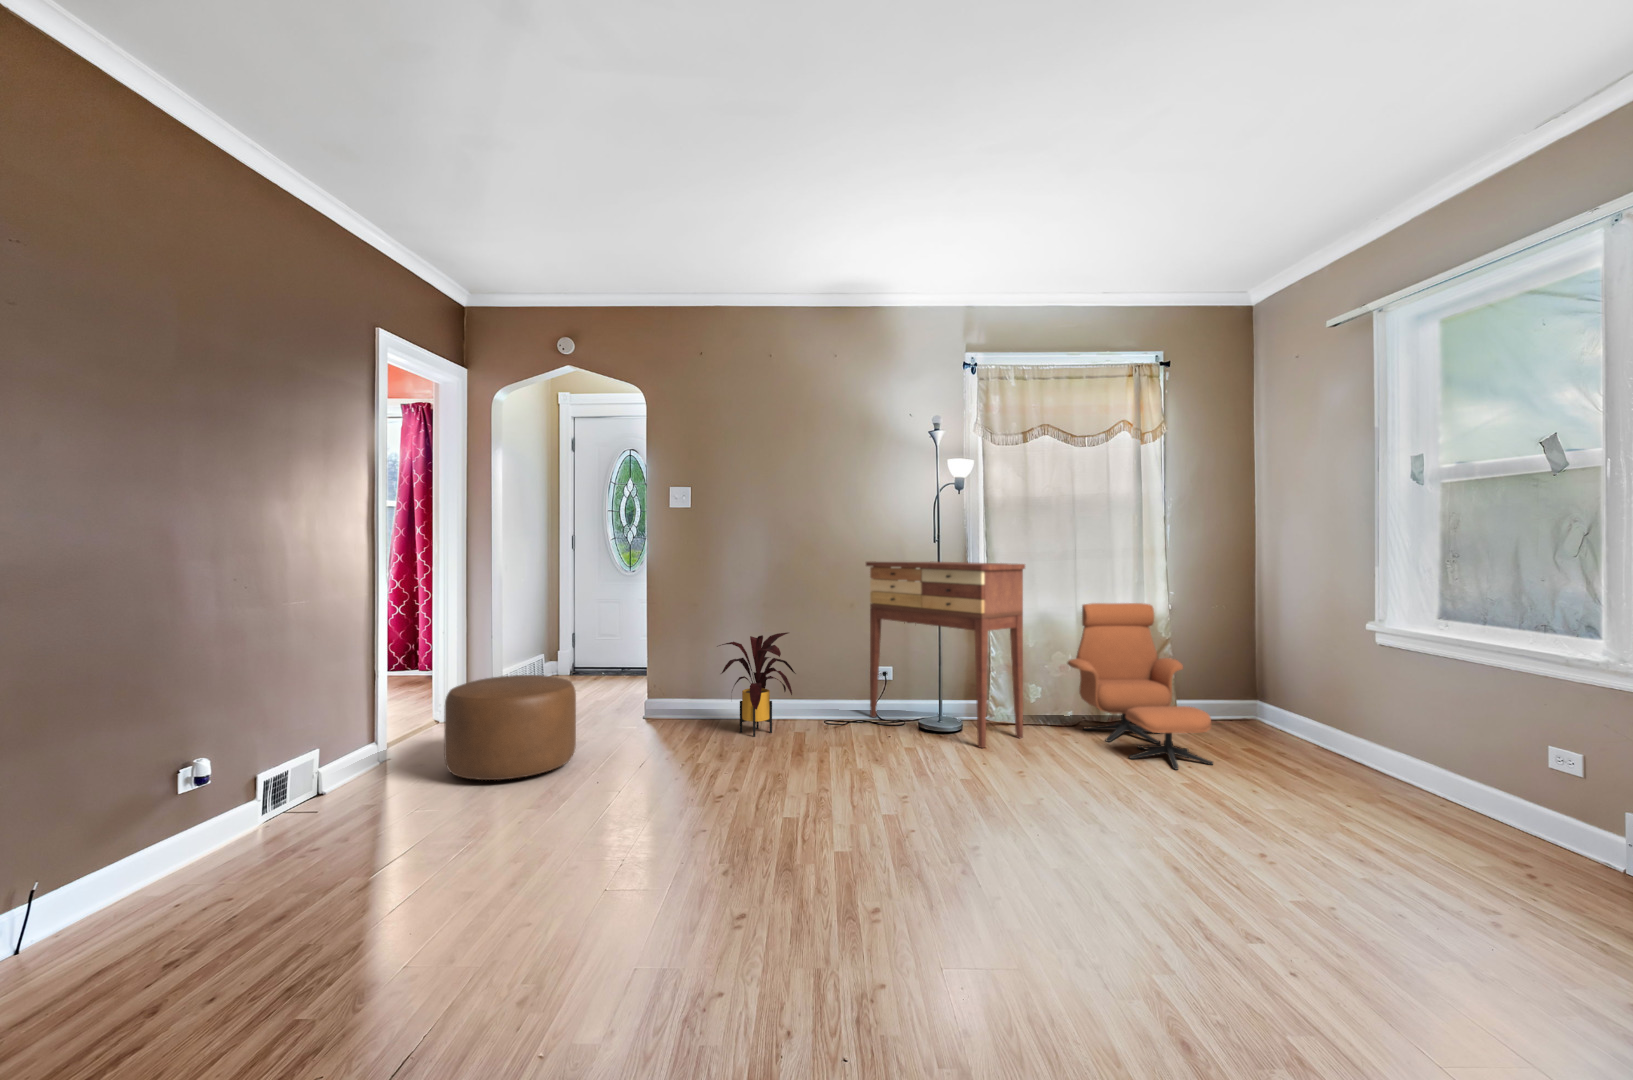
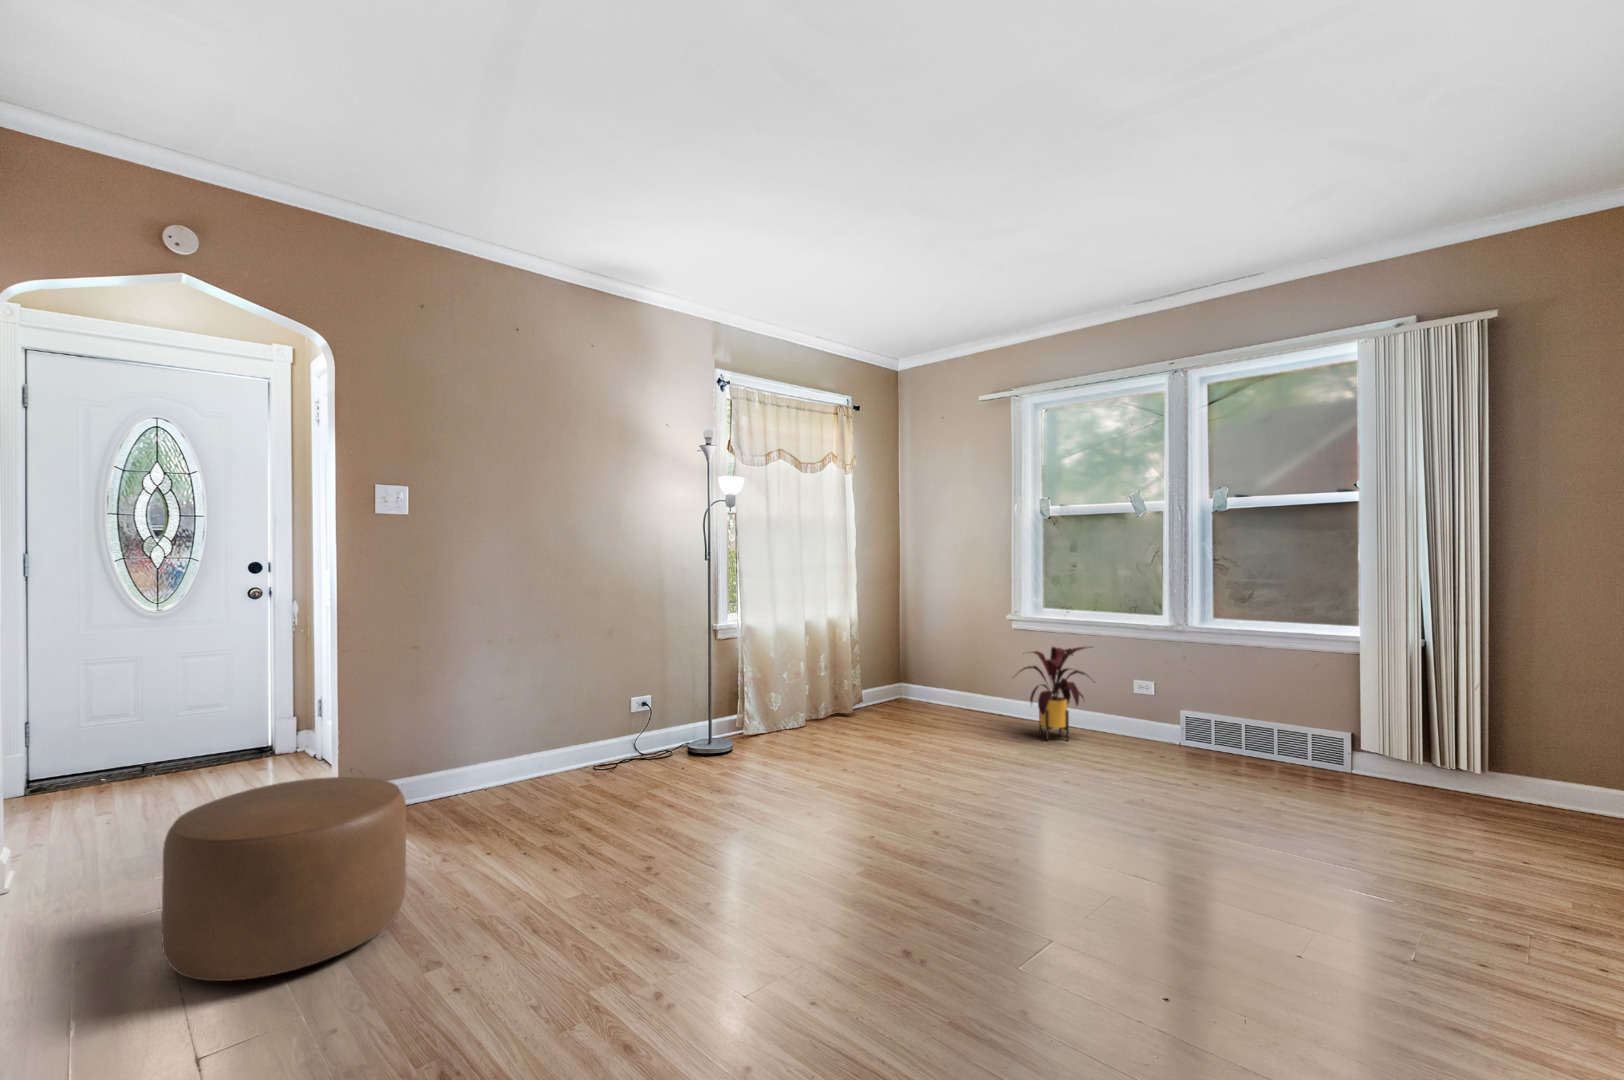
console table: present [866,561,1025,748] -> none [628,581,798,759]
lounge chair: present [1067,603,1213,769] -> none [811,611,942,742]
house plant: present [719,633,796,737] -> present [1019,647,1087,741]

